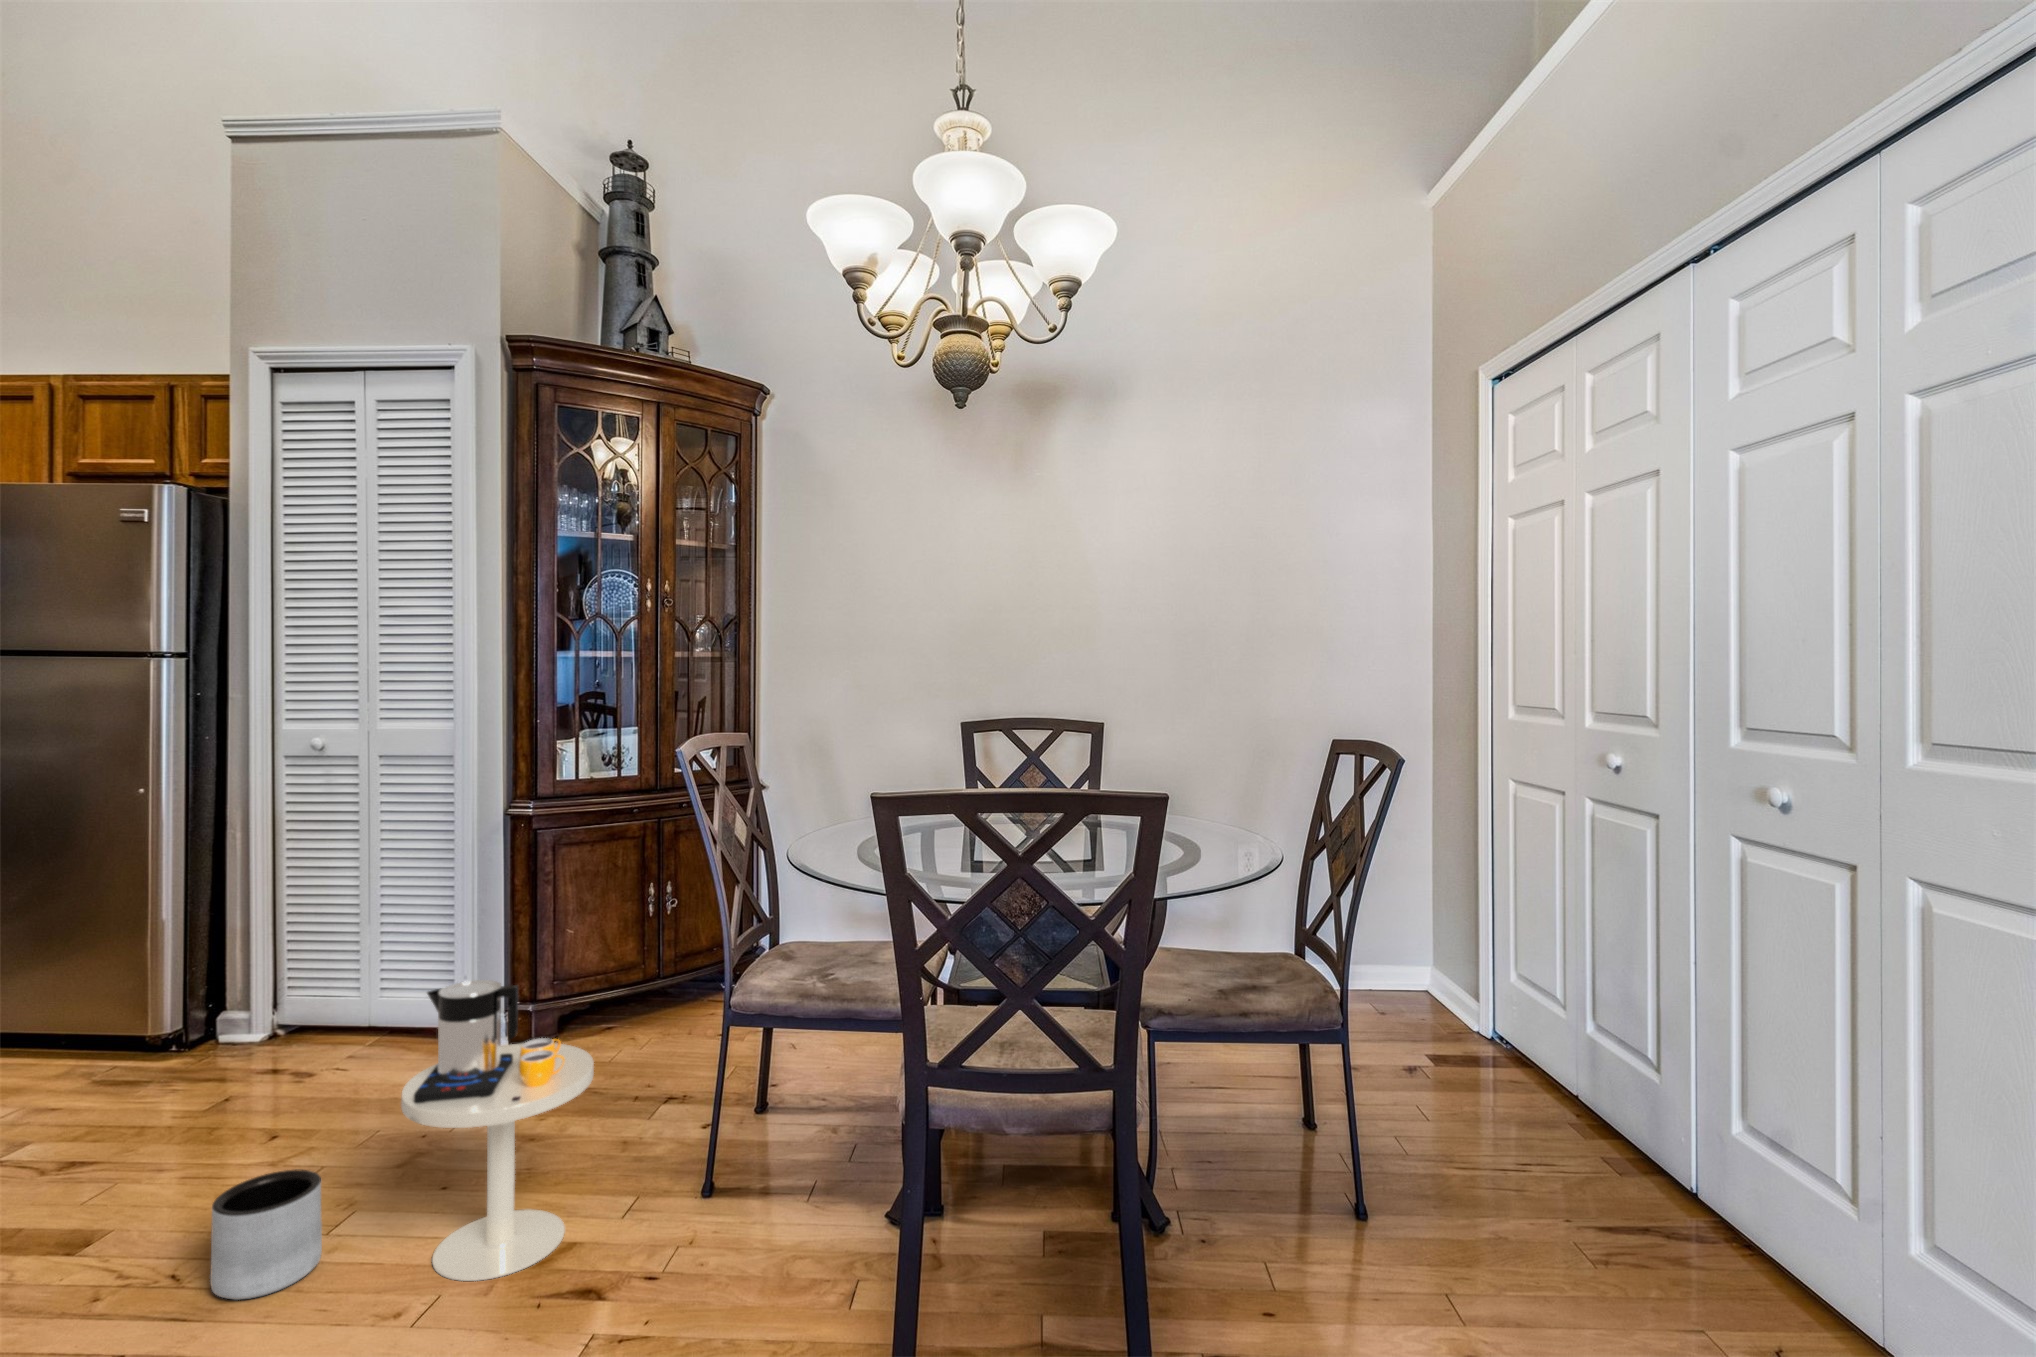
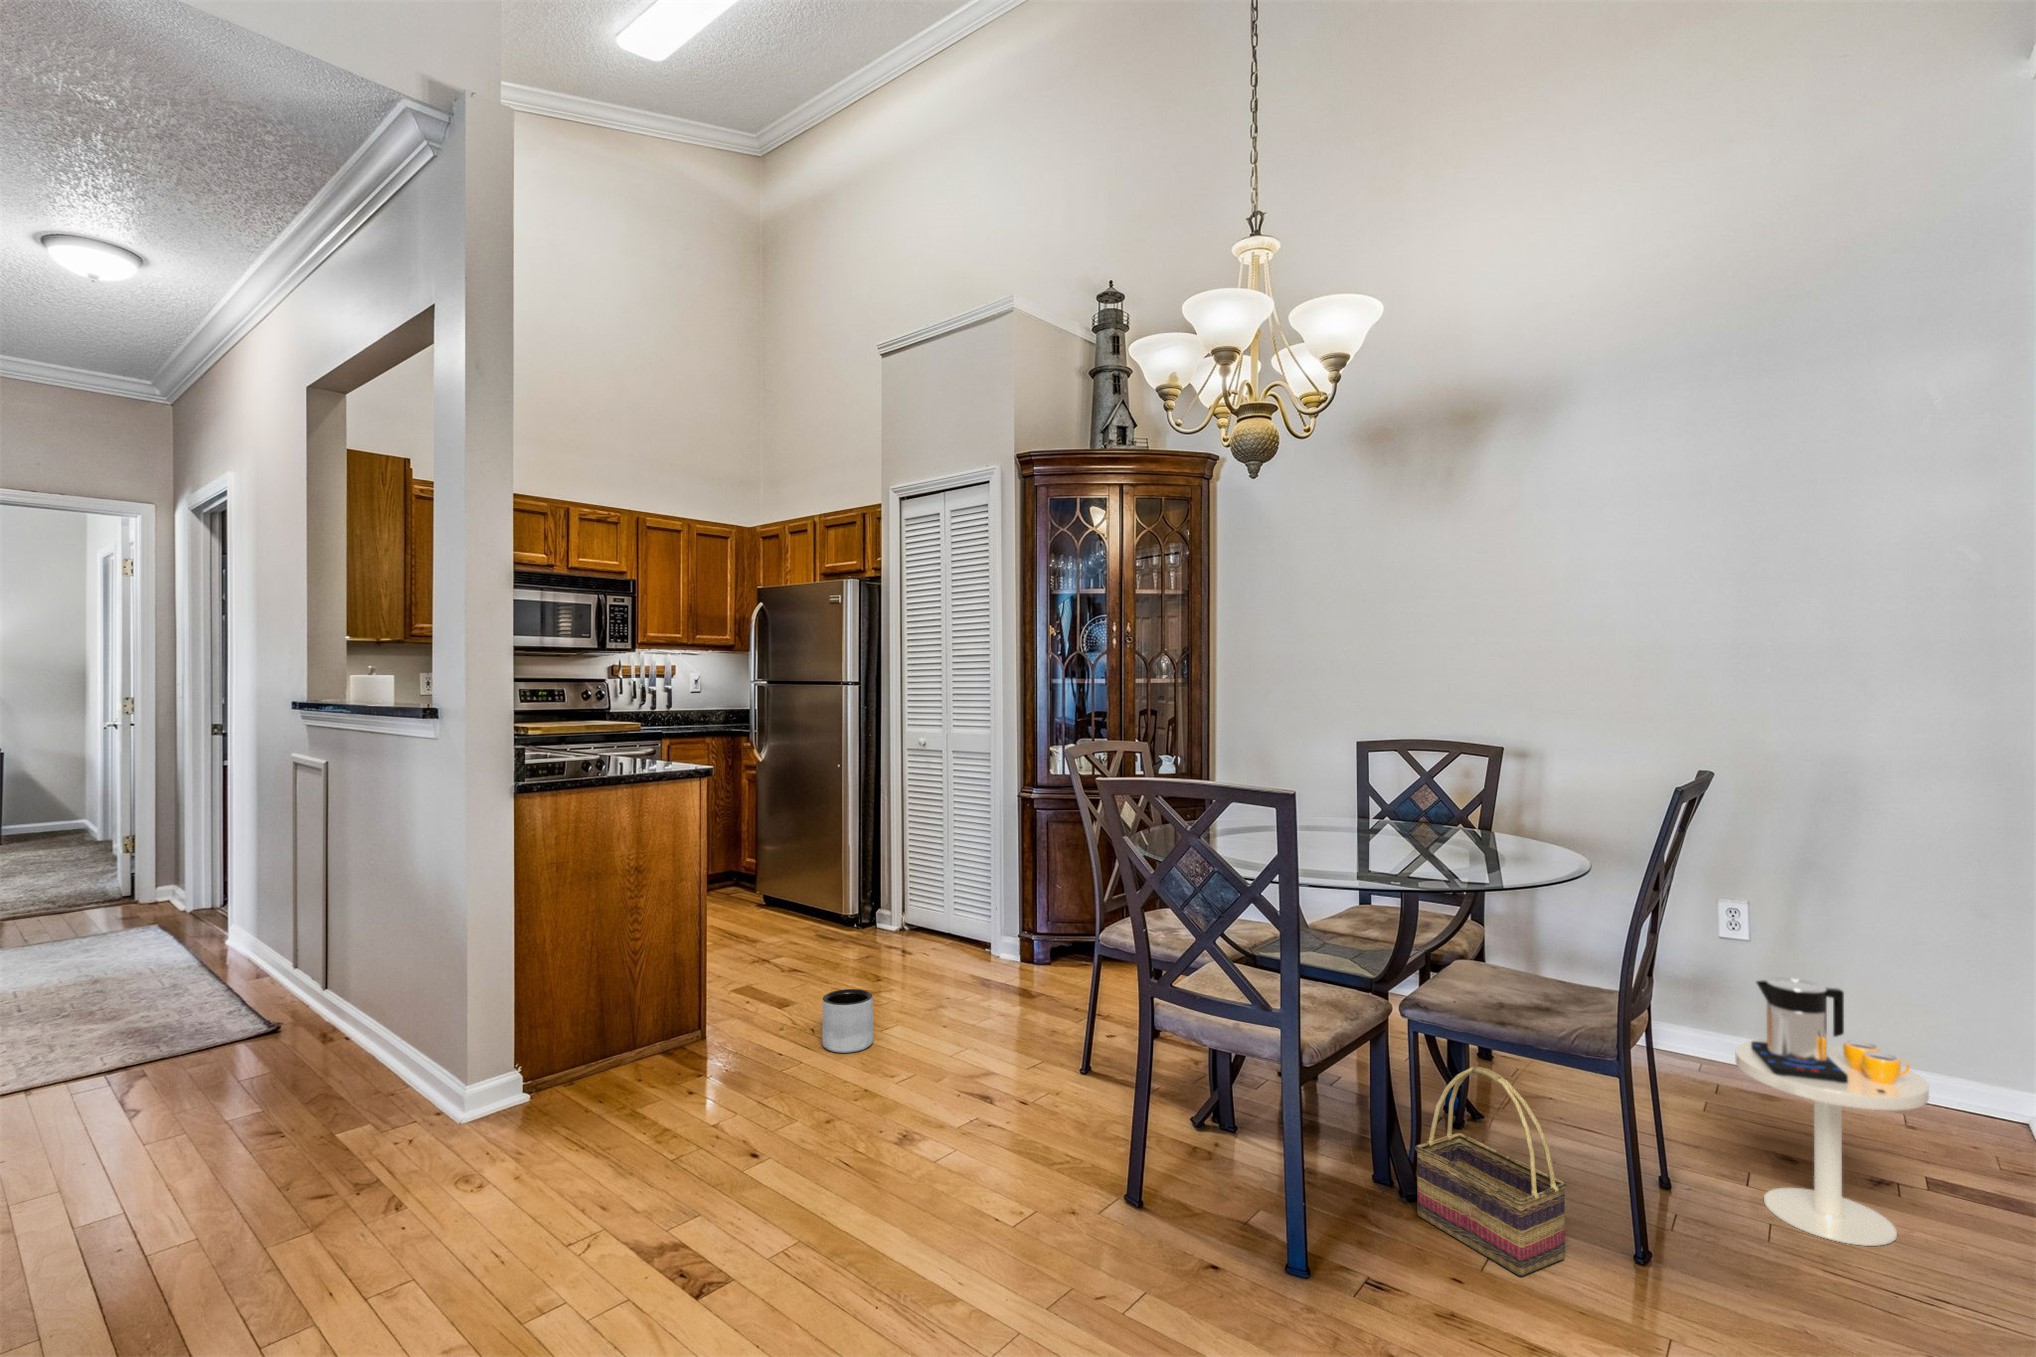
side table: present [401,980,594,1281] -> present [1736,978,1929,1246]
basket: none [1207,1082,1361,1308] -> present [1415,1067,1567,1276]

